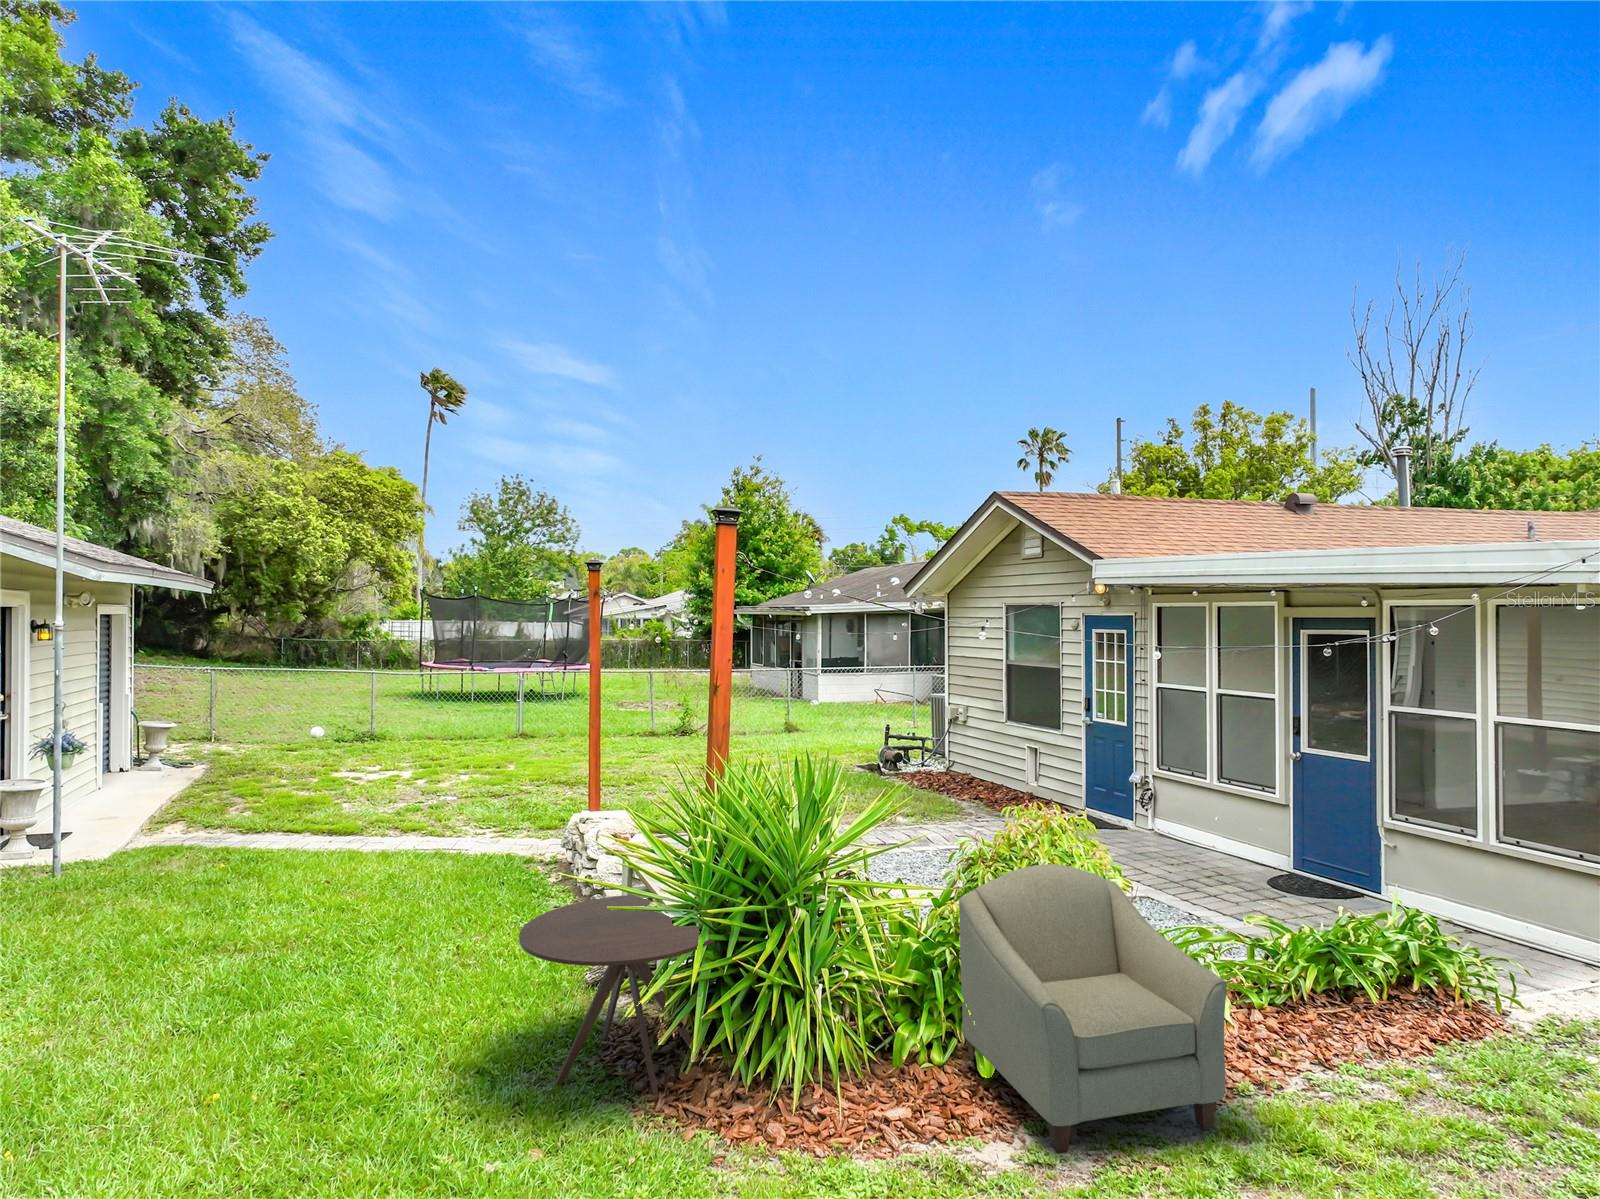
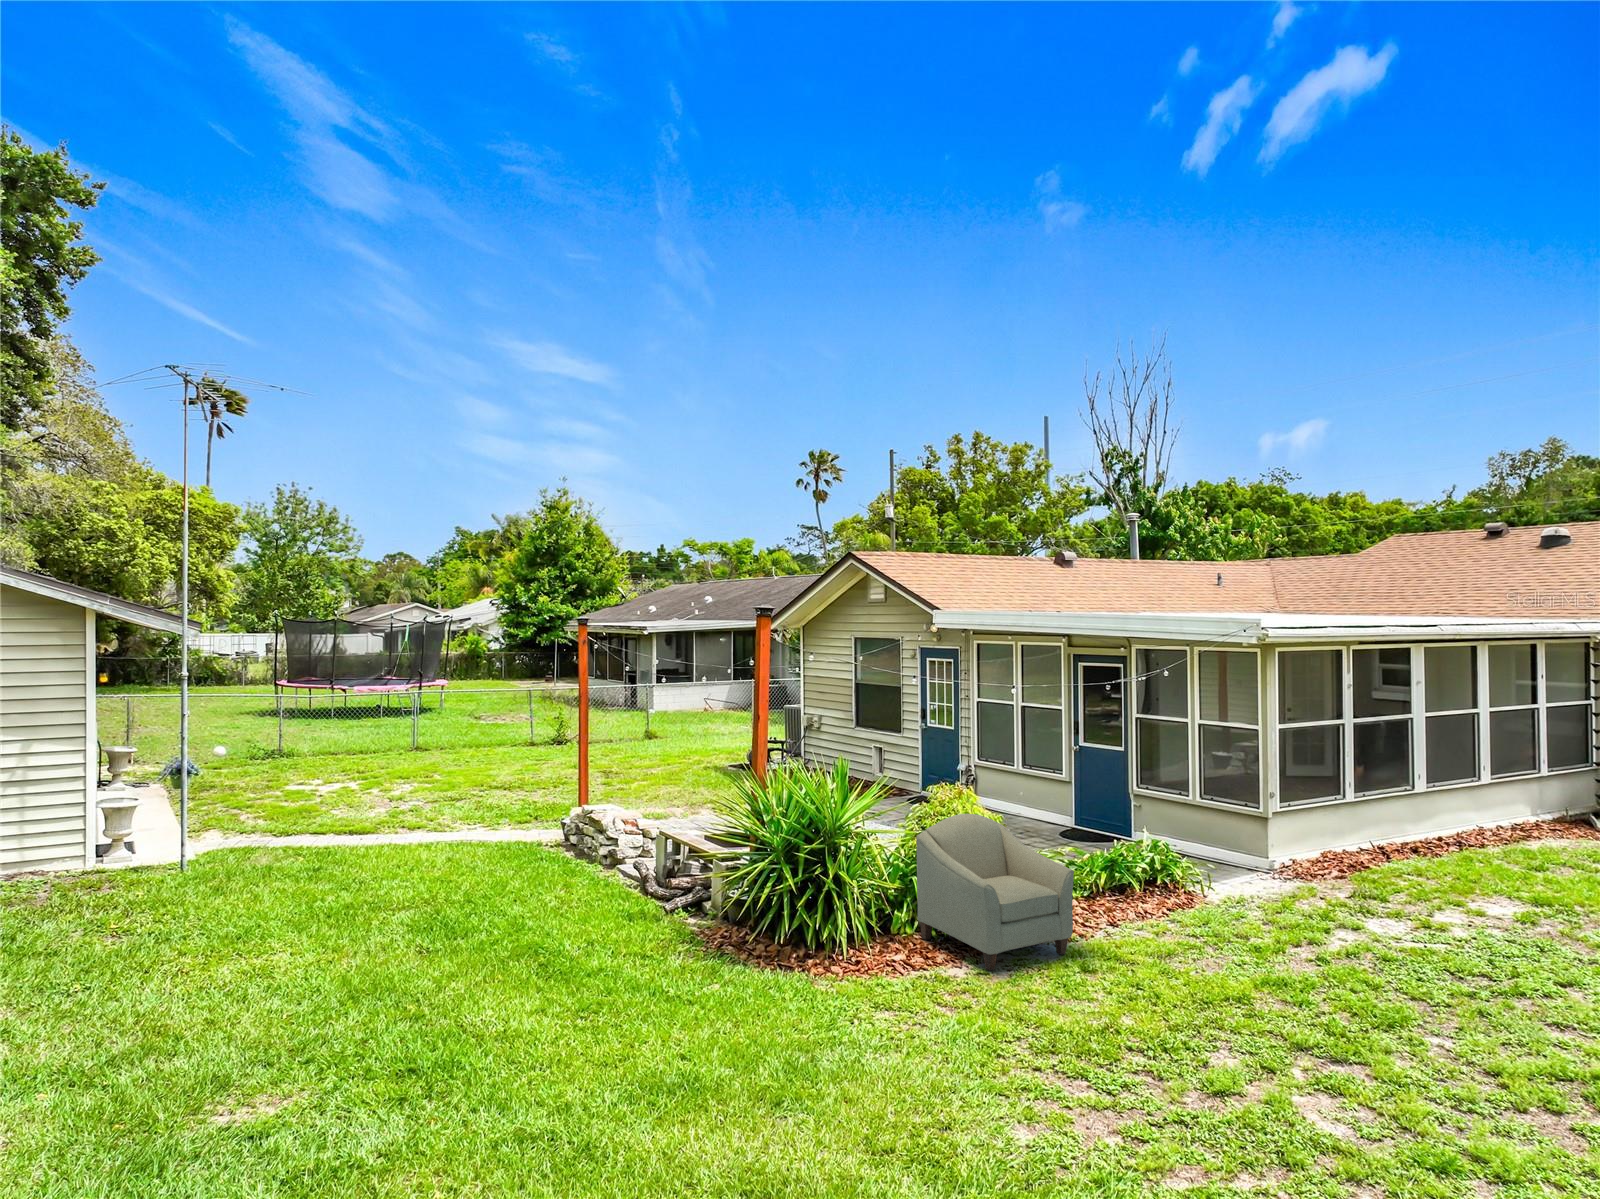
round table: present [519,895,714,1095] -> none [642,846,777,967]

